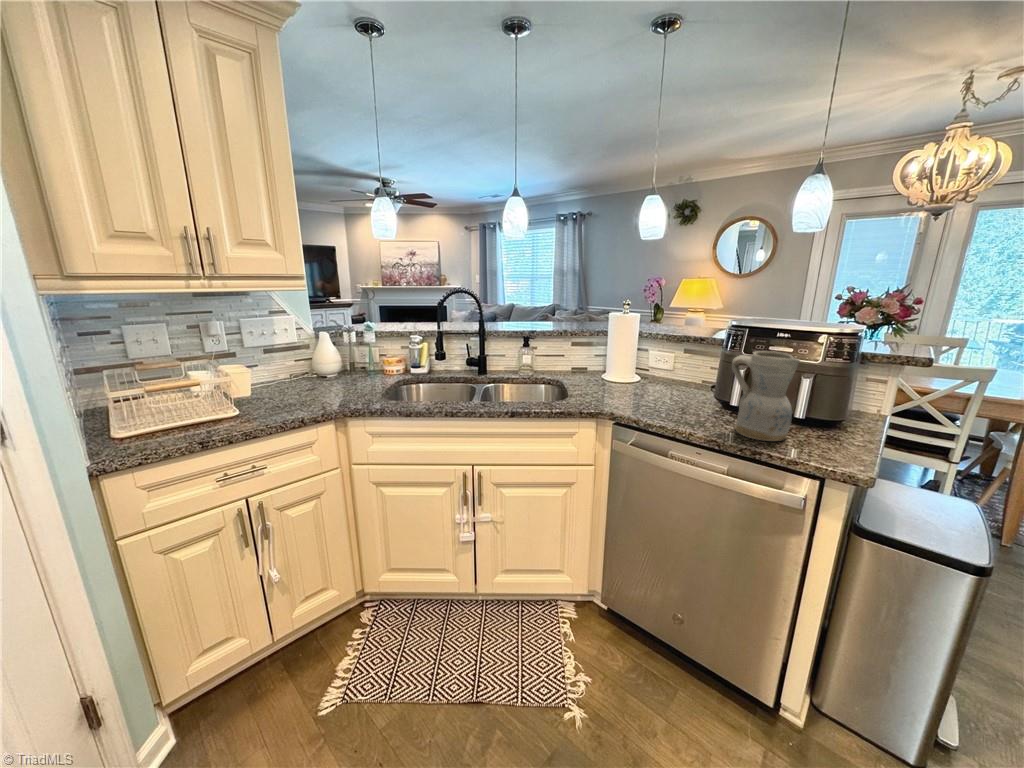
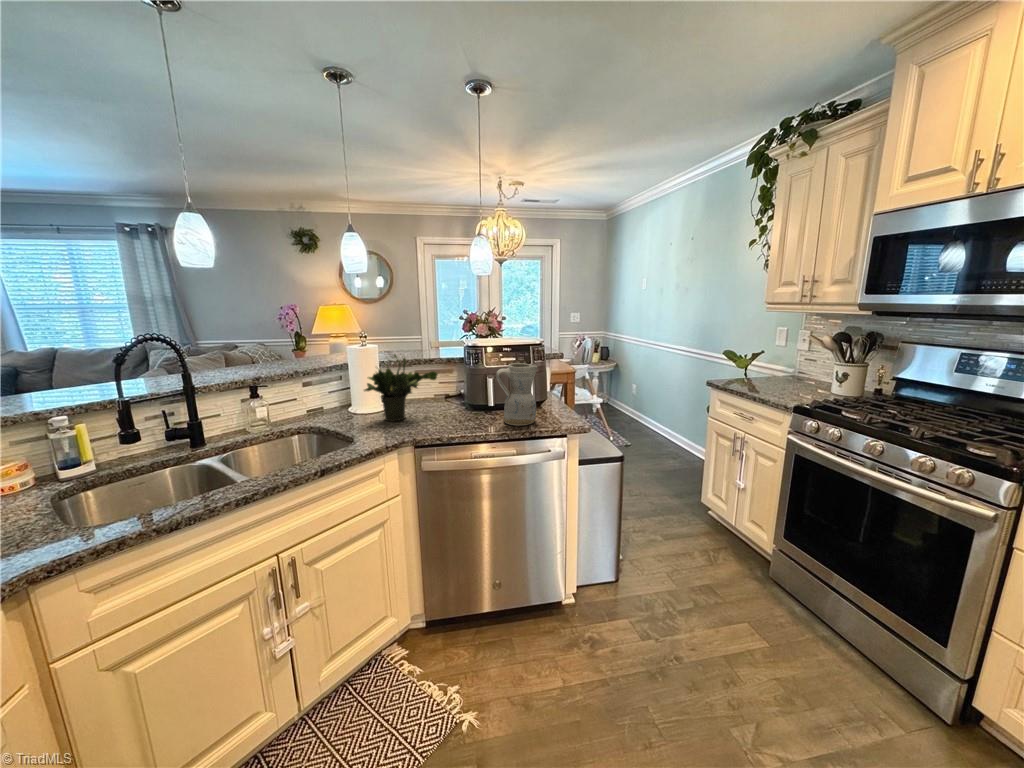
potted plant: none [599,322,682,394] -> present [364,354,438,421]

